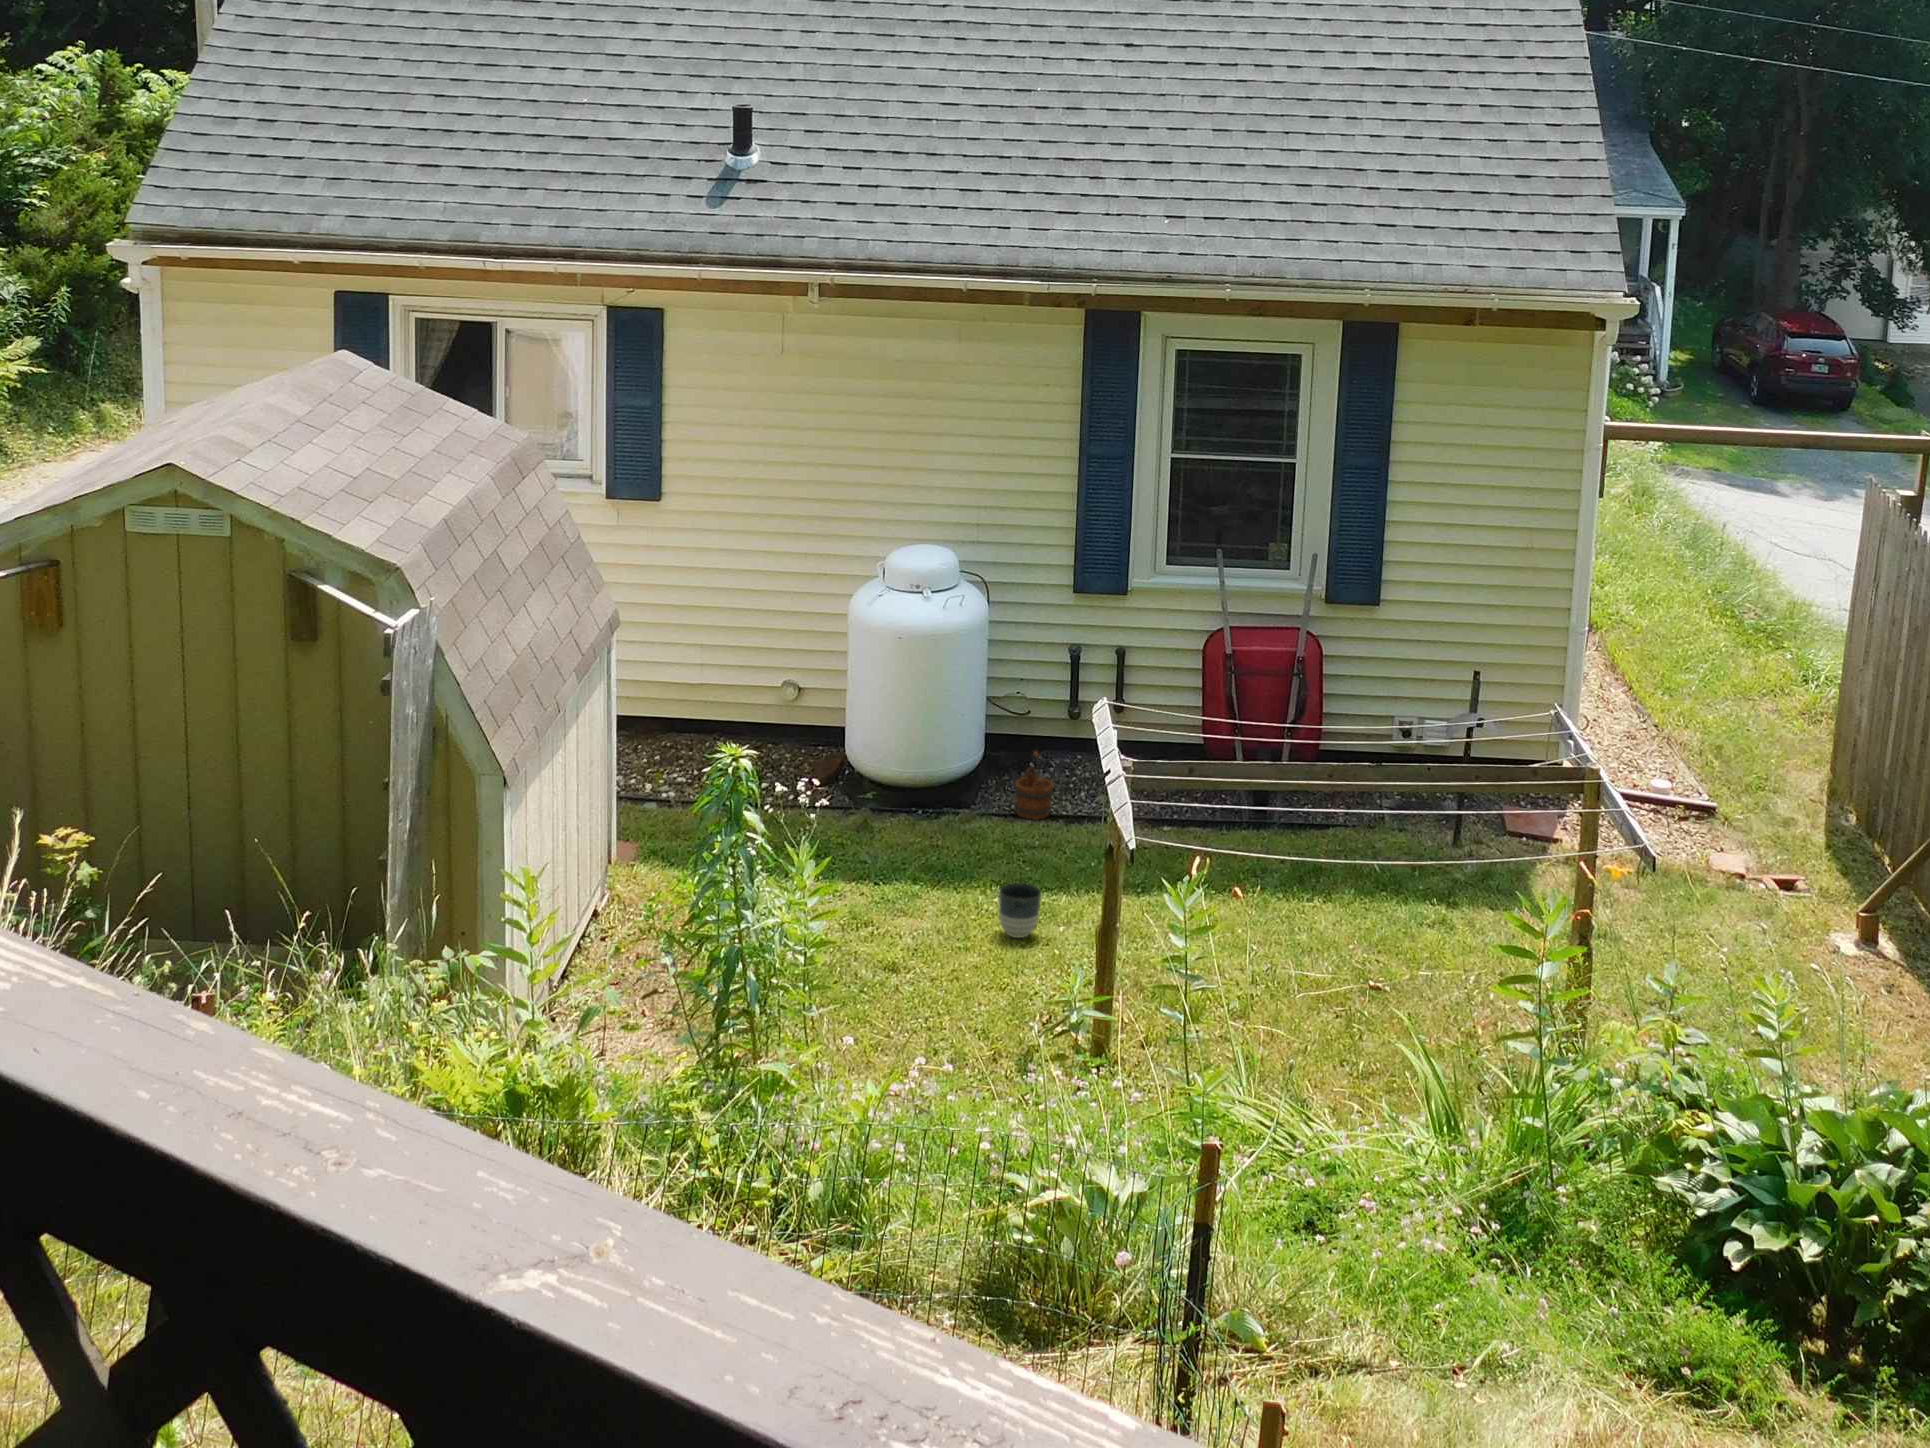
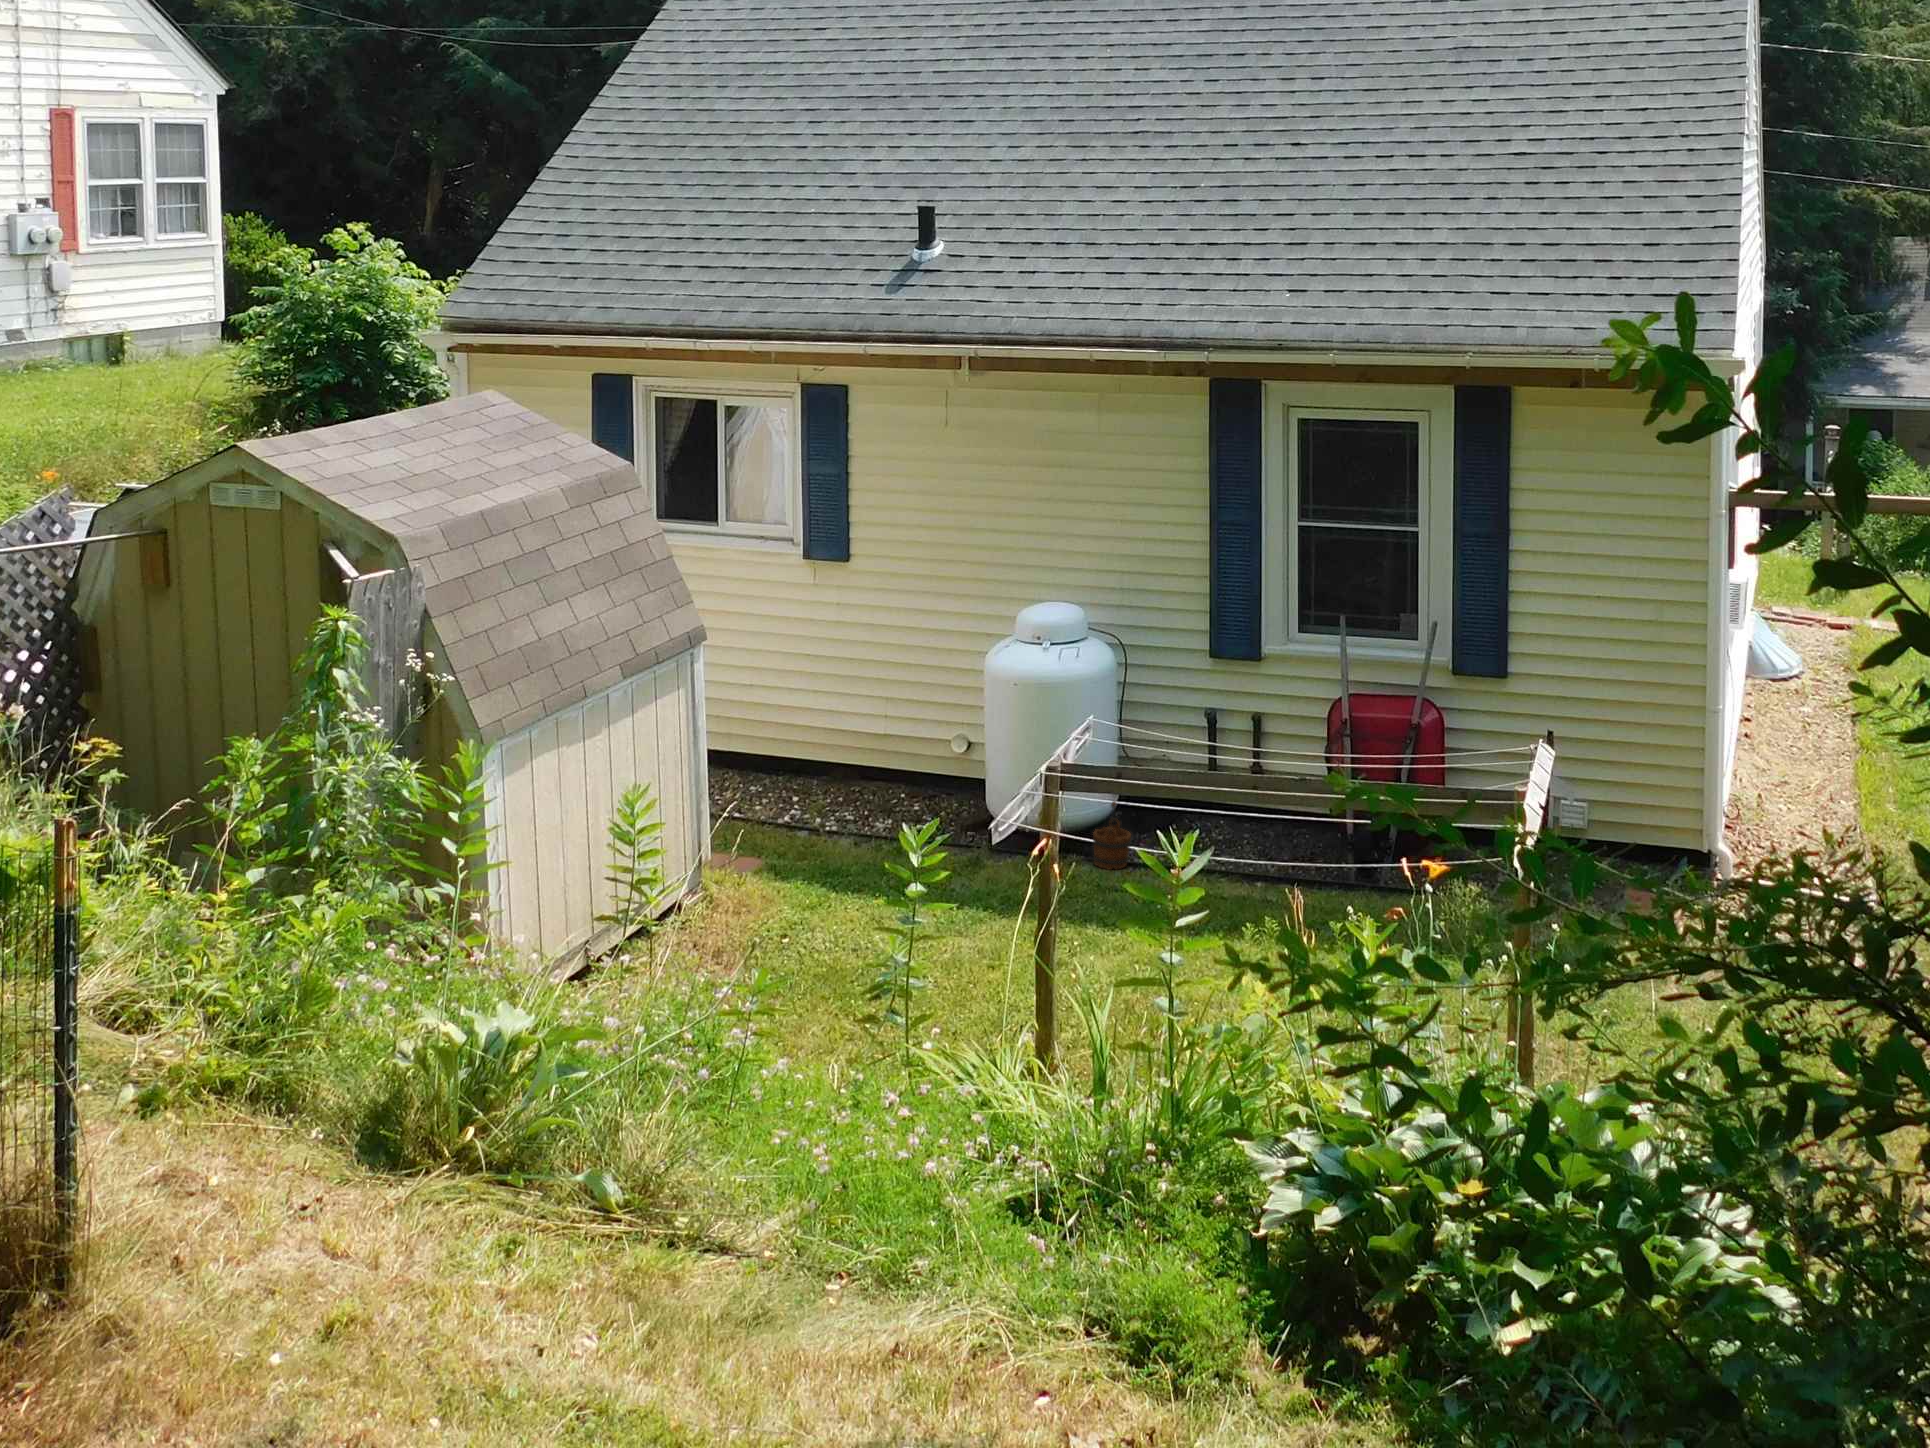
planter: present [999,883,1041,938] -> none [959,903,1001,959]

